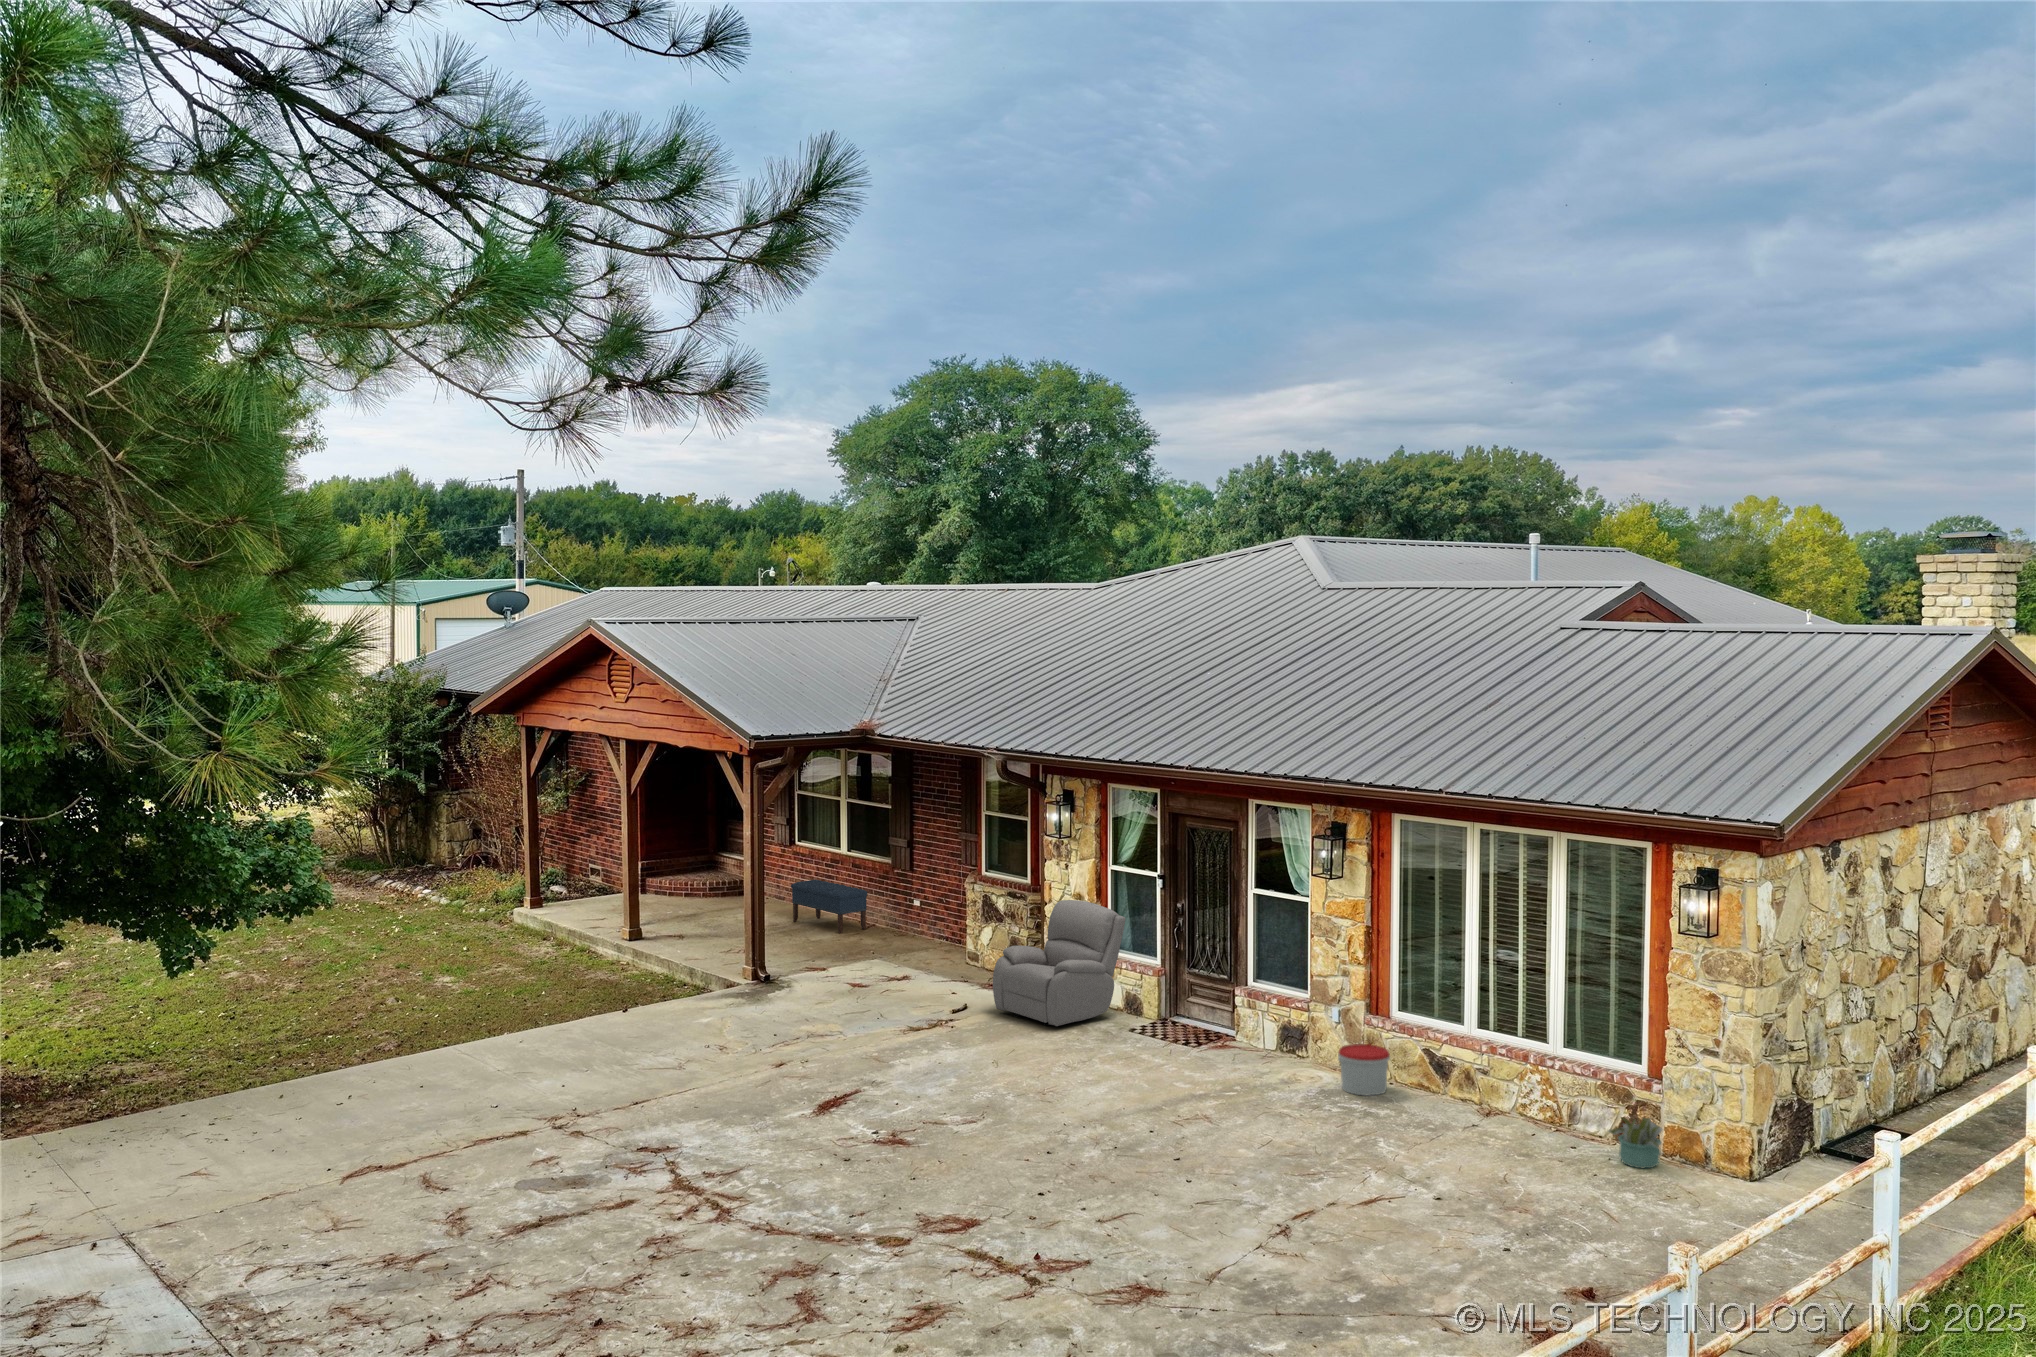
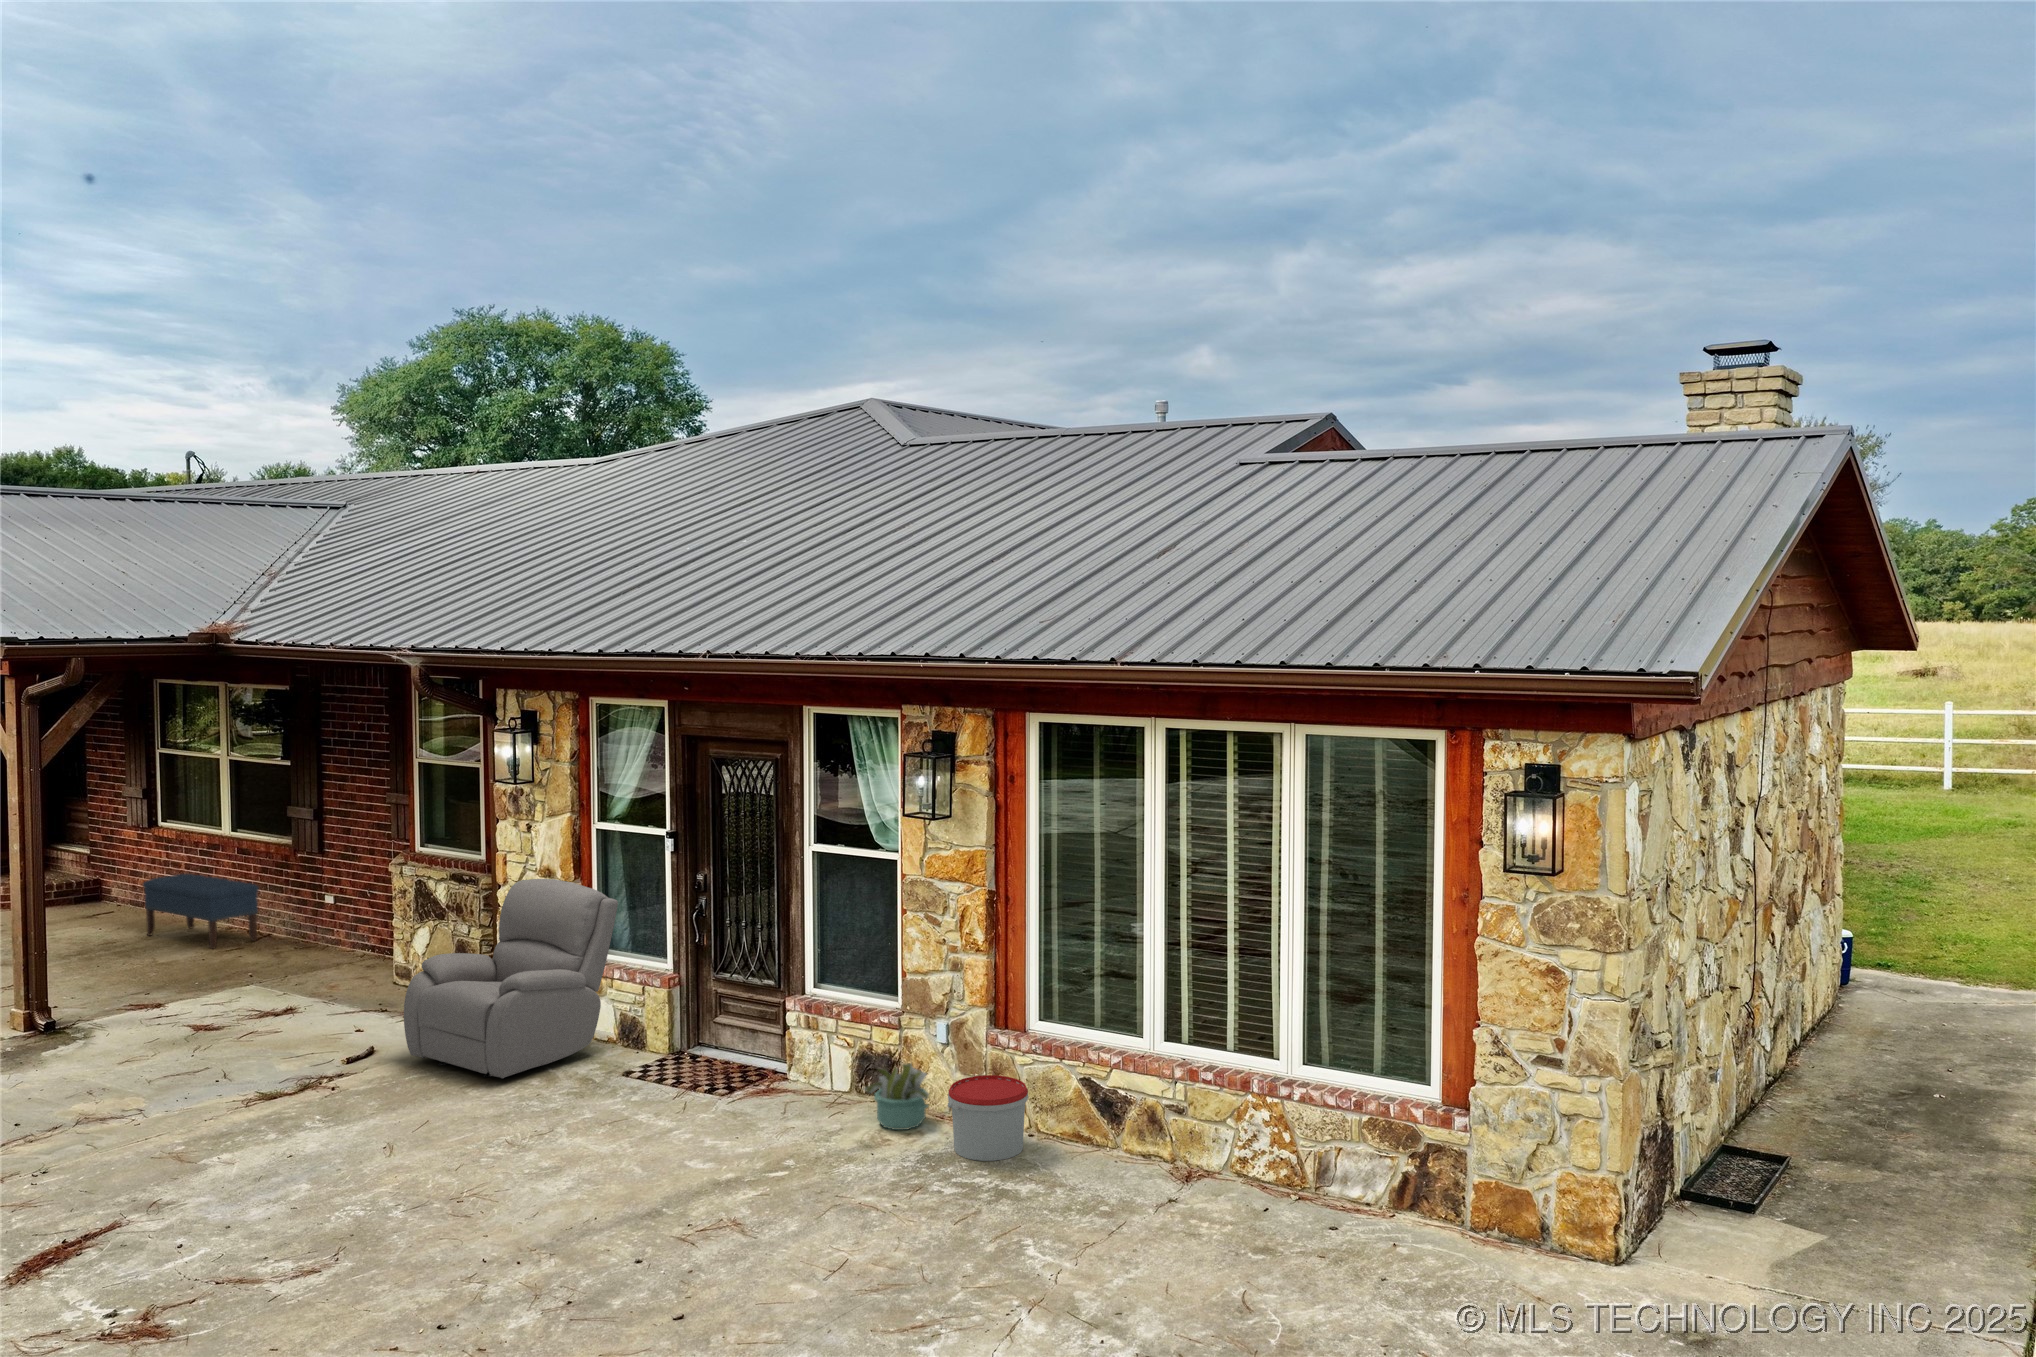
decorative plant: present [1609,1118,1662,1168] -> present [862,1063,929,1130]

